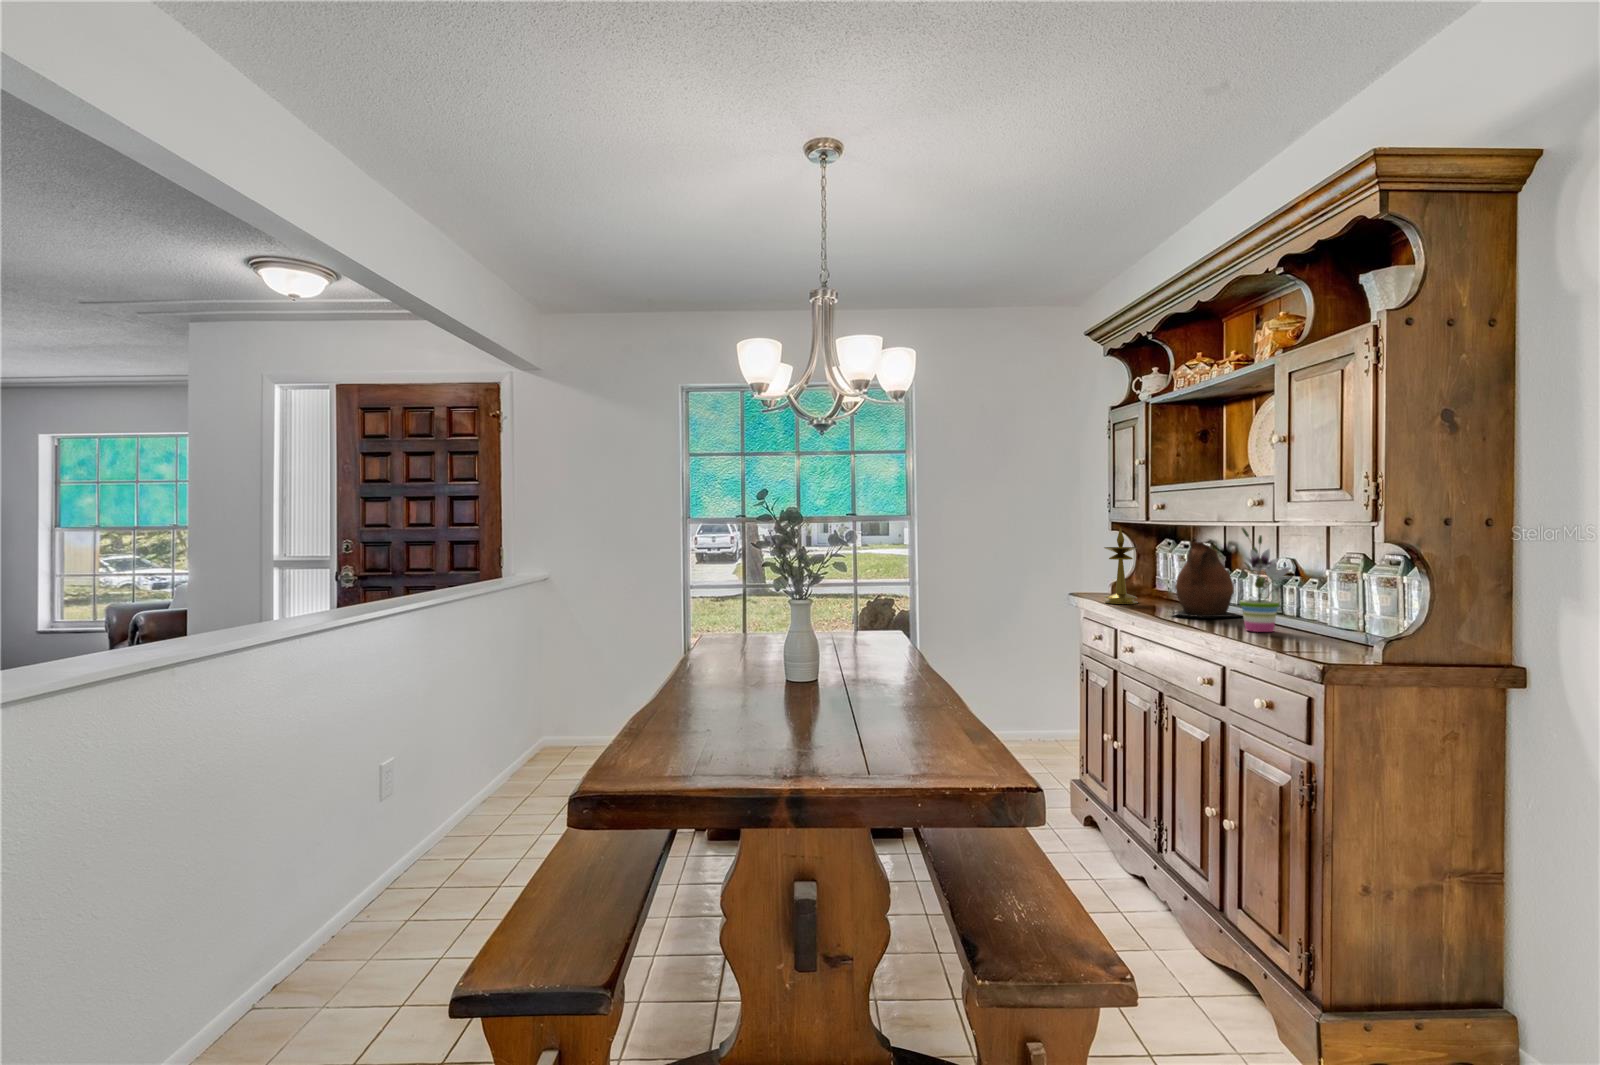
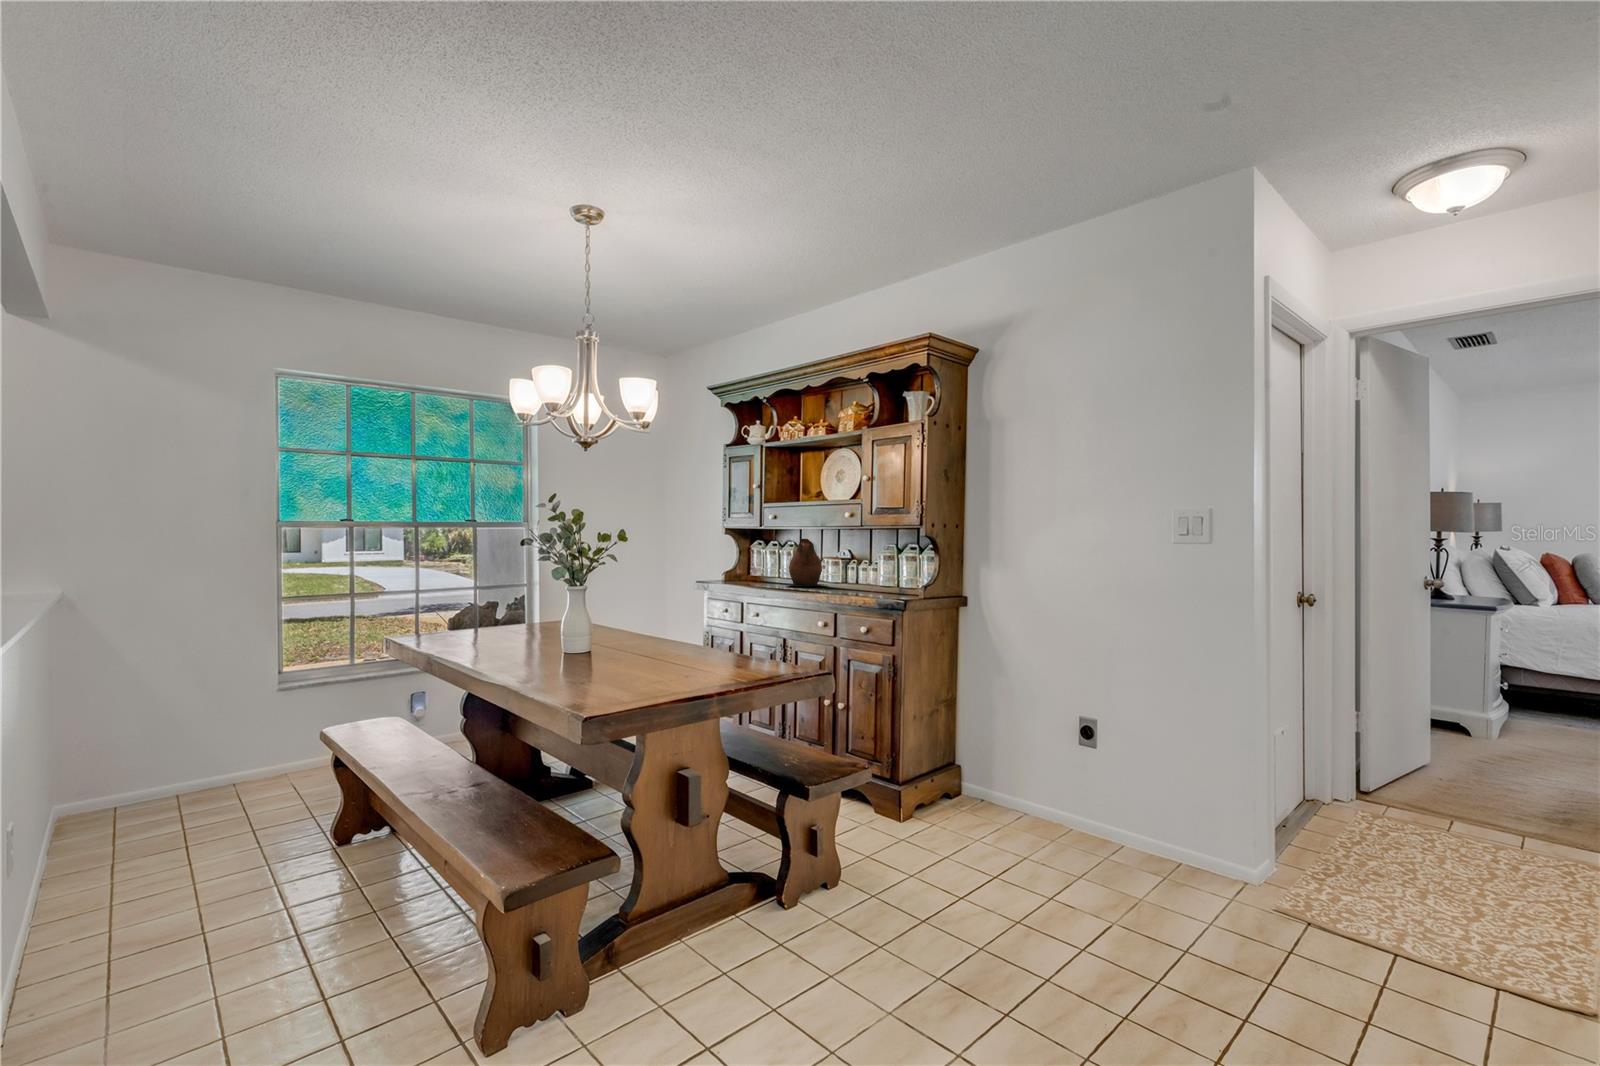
candlestick: present [1104,528,1138,604] -> none [729,530,751,583]
potted plant: present [1240,528,1290,632] -> none [839,529,864,591]

